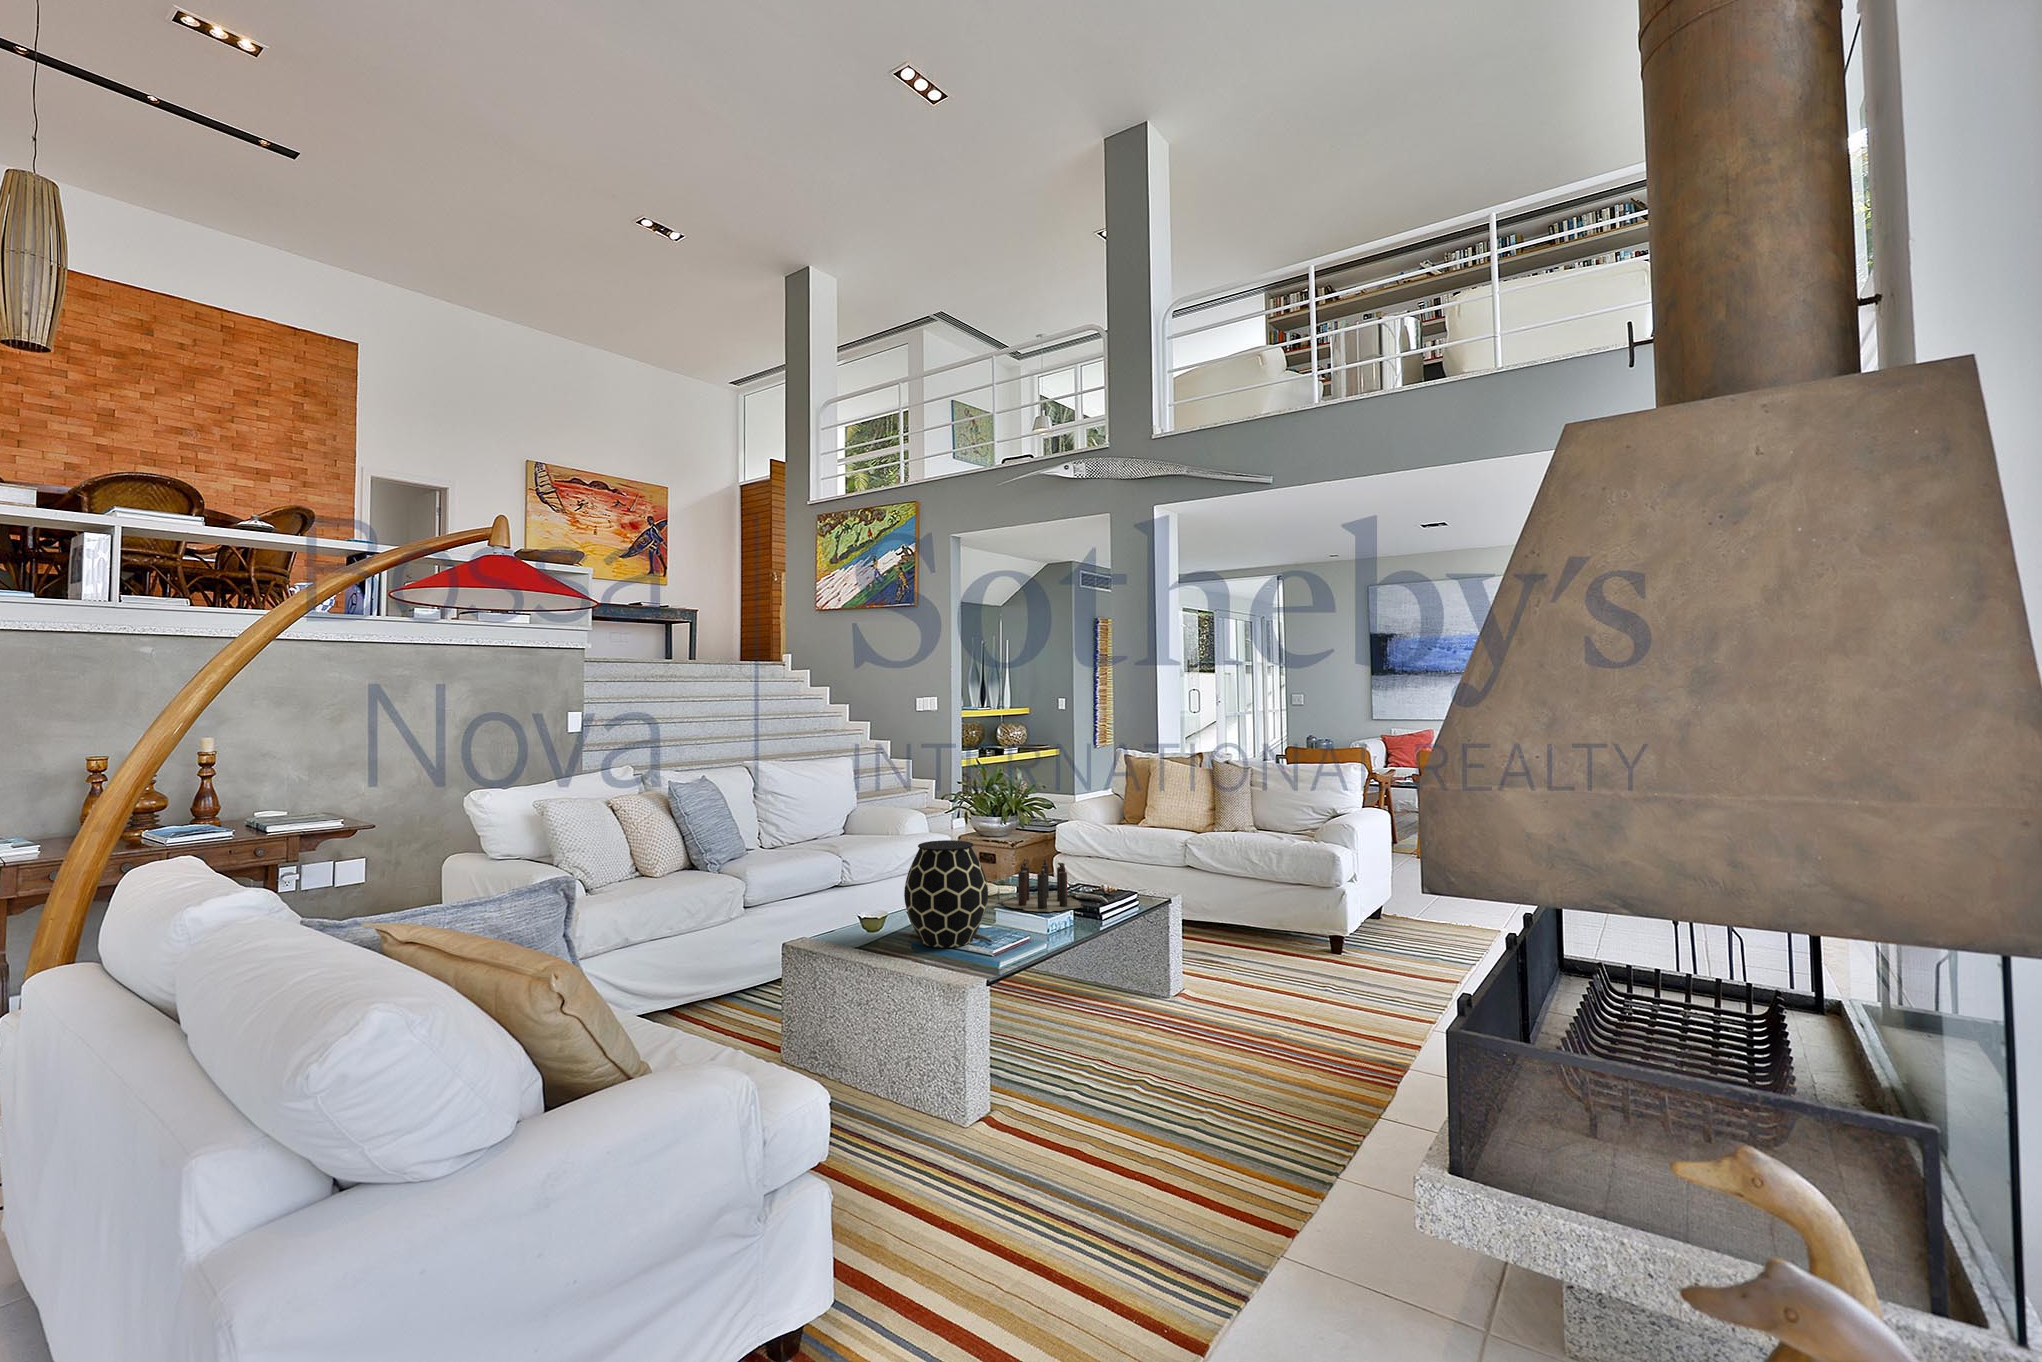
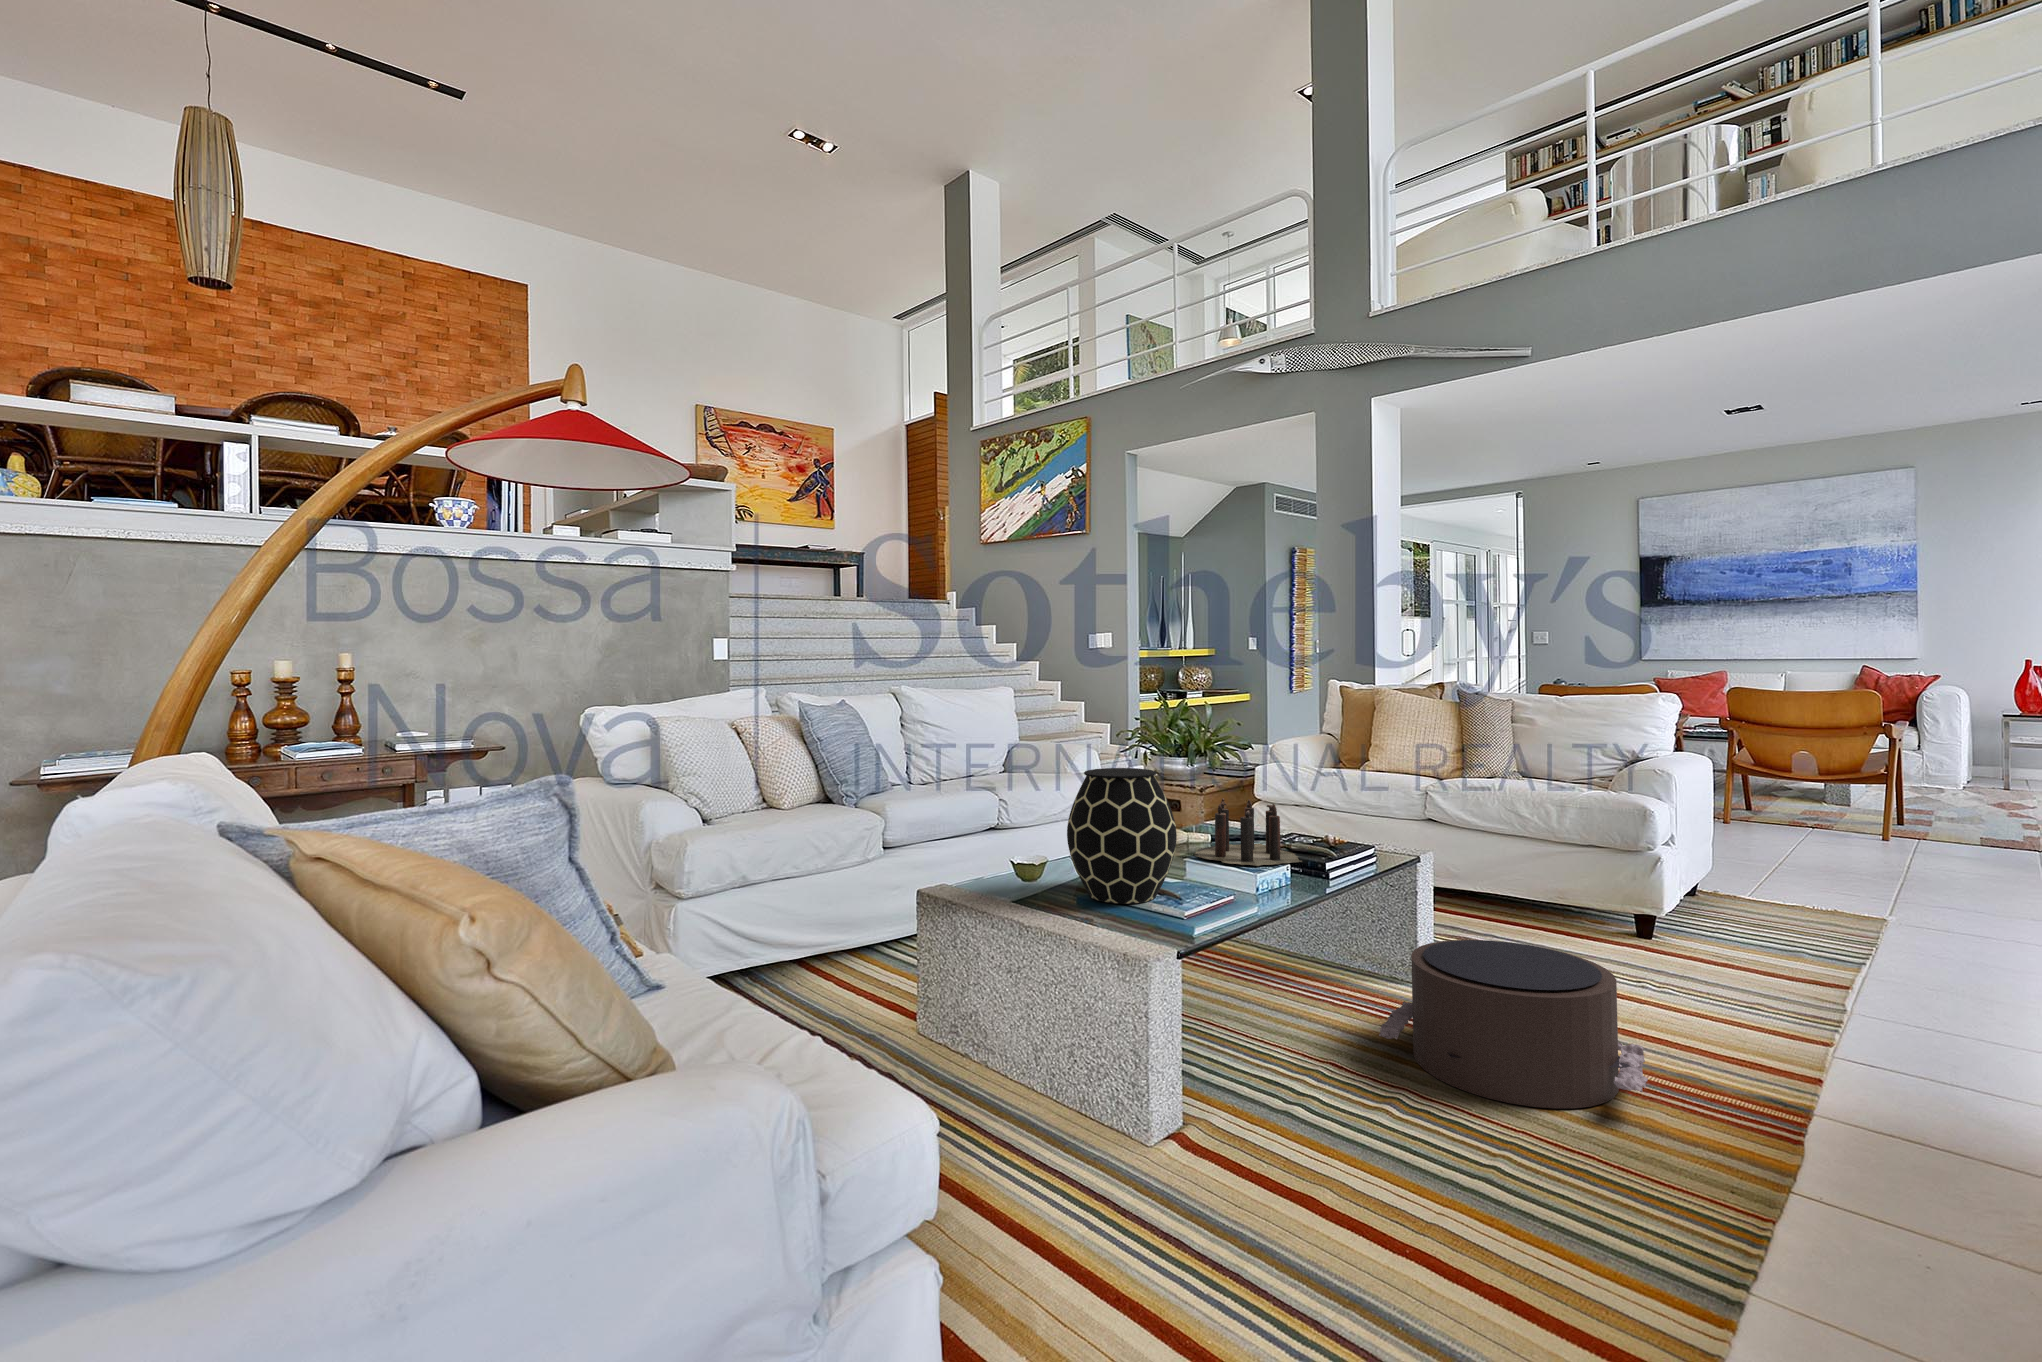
pouf: none [1134,962,1309,1080] -> present [1379,940,1648,1108]

